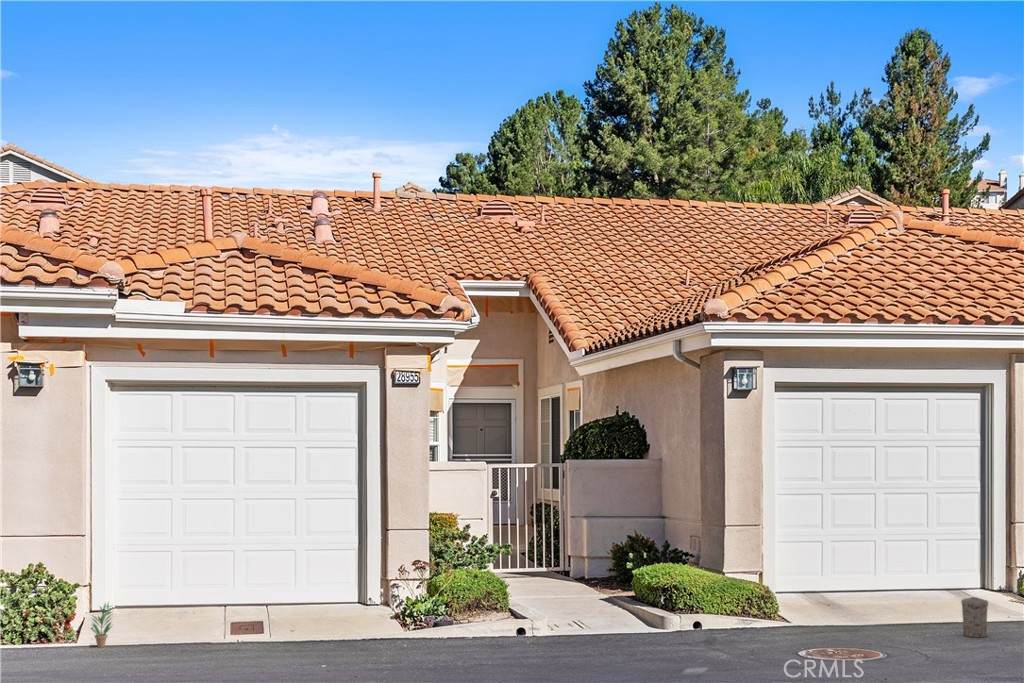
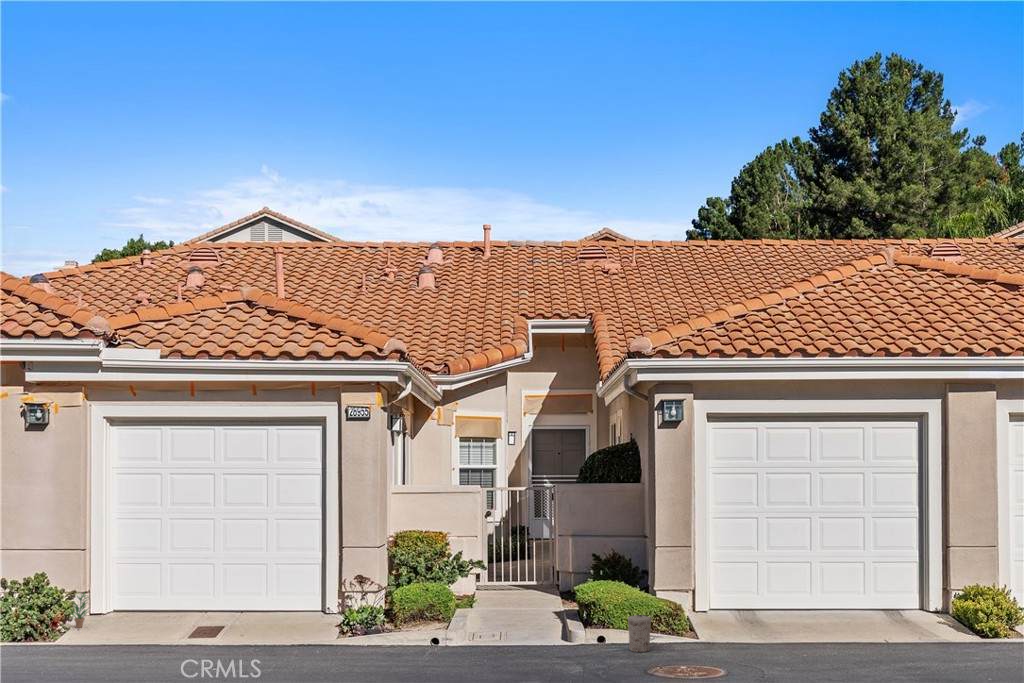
trash can: present [961,597,988,638] -> present [628,615,651,652]

